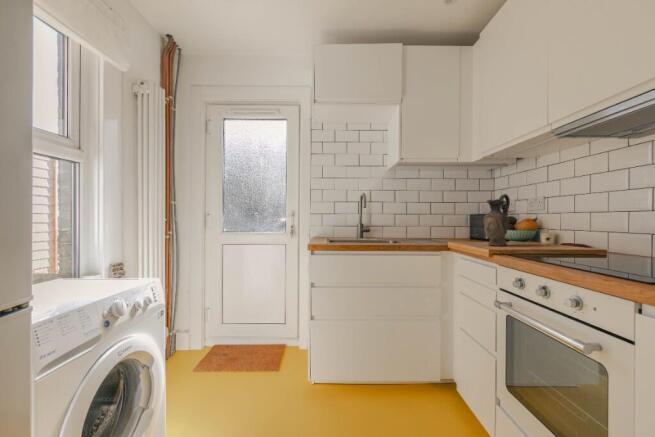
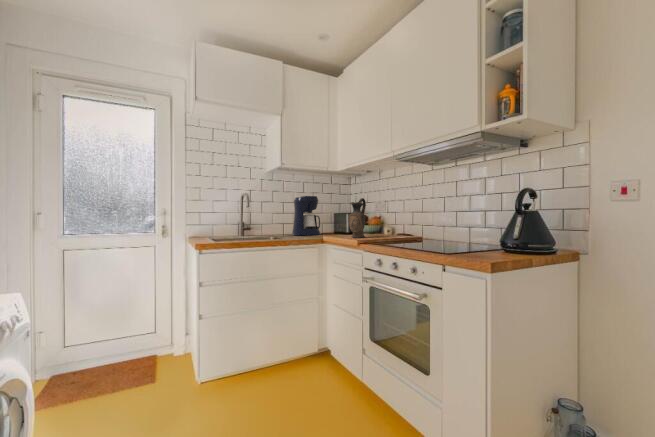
coffee maker: none [416,194,451,240] -> present [292,196,321,235]

